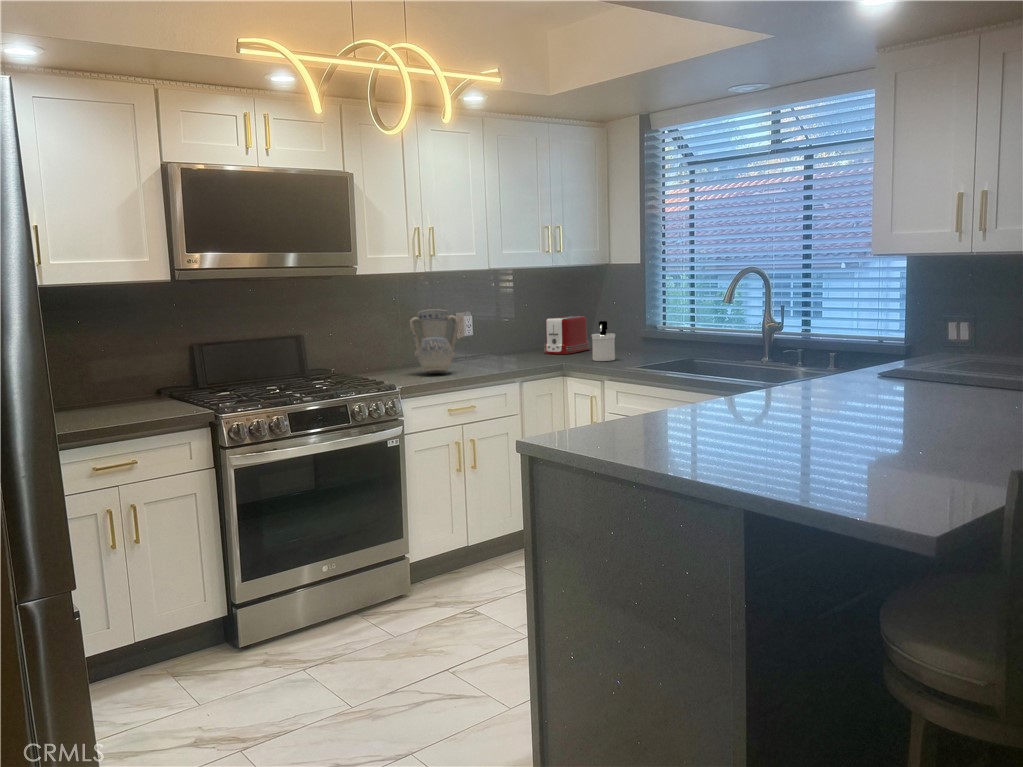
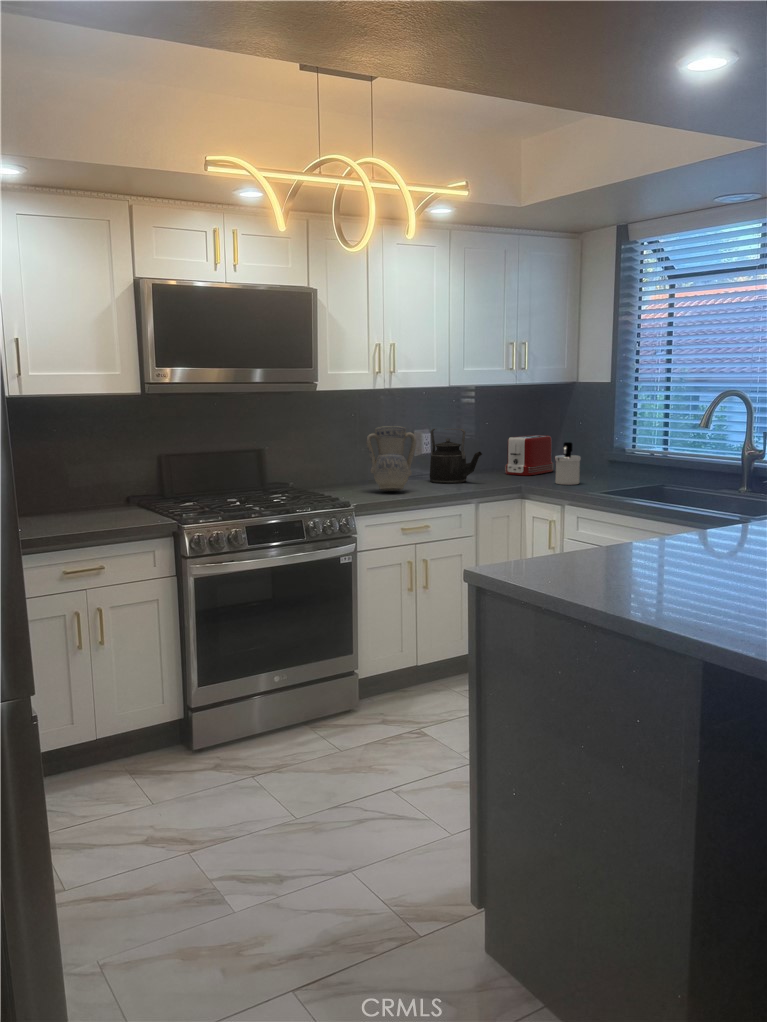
kettle: none [472,311,523,364] -> present [430,429,482,483]

